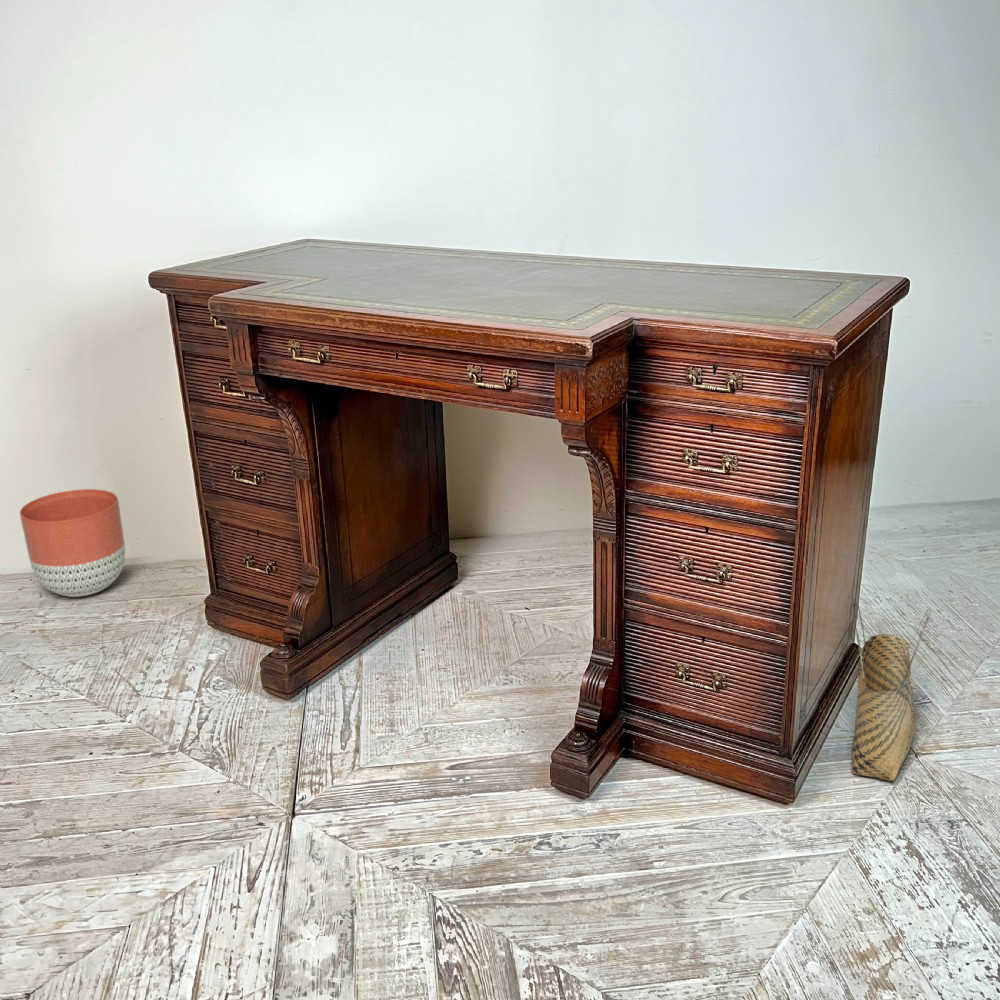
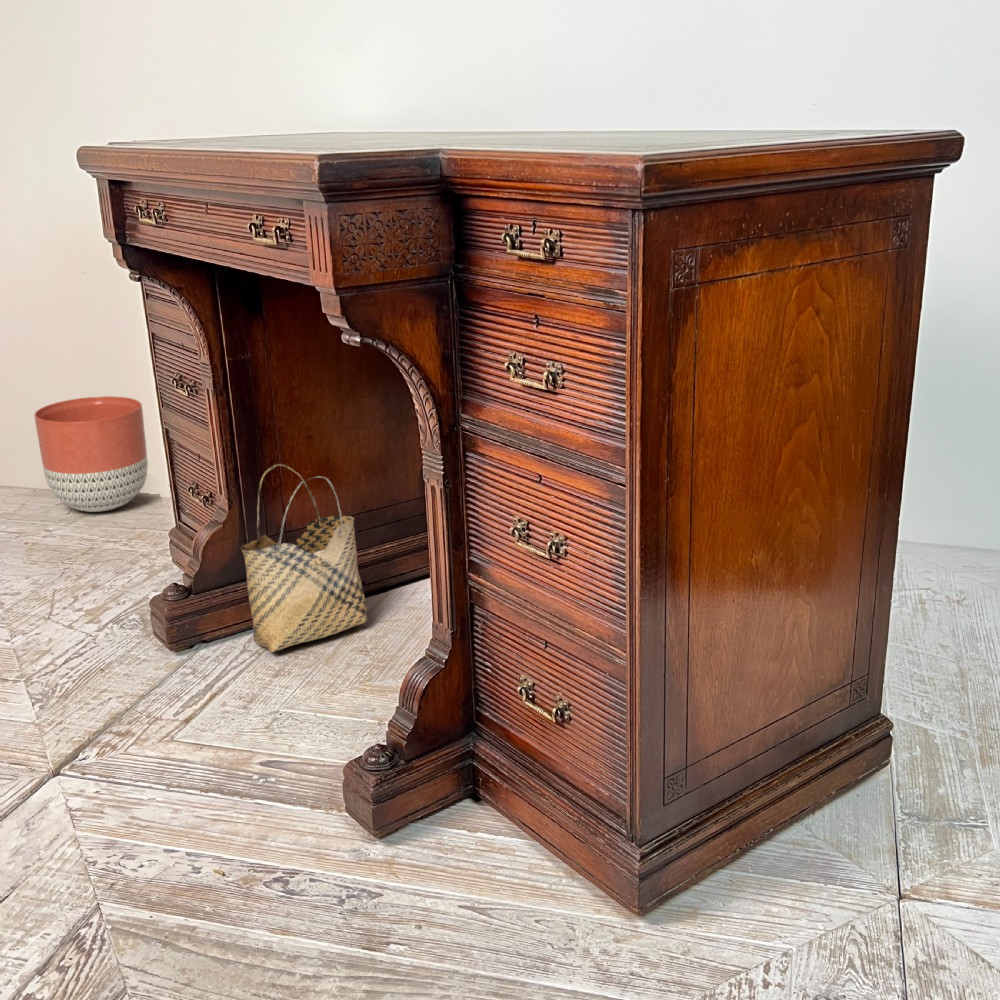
woven basket: present [852,599,931,781] -> present [241,464,367,652]

